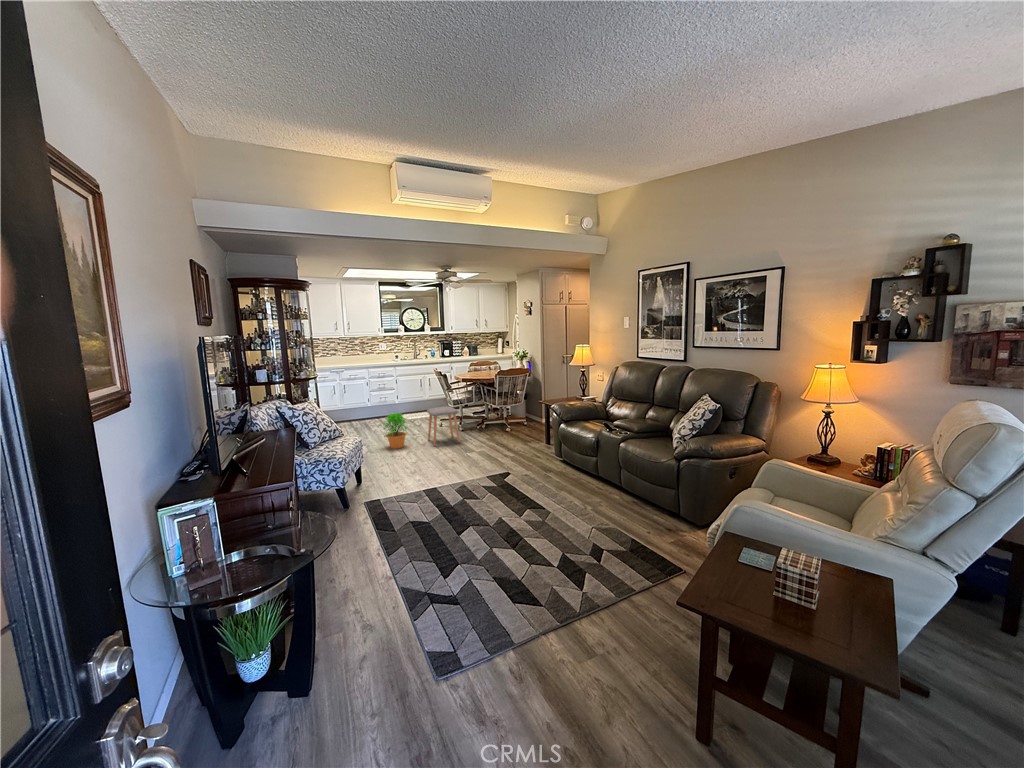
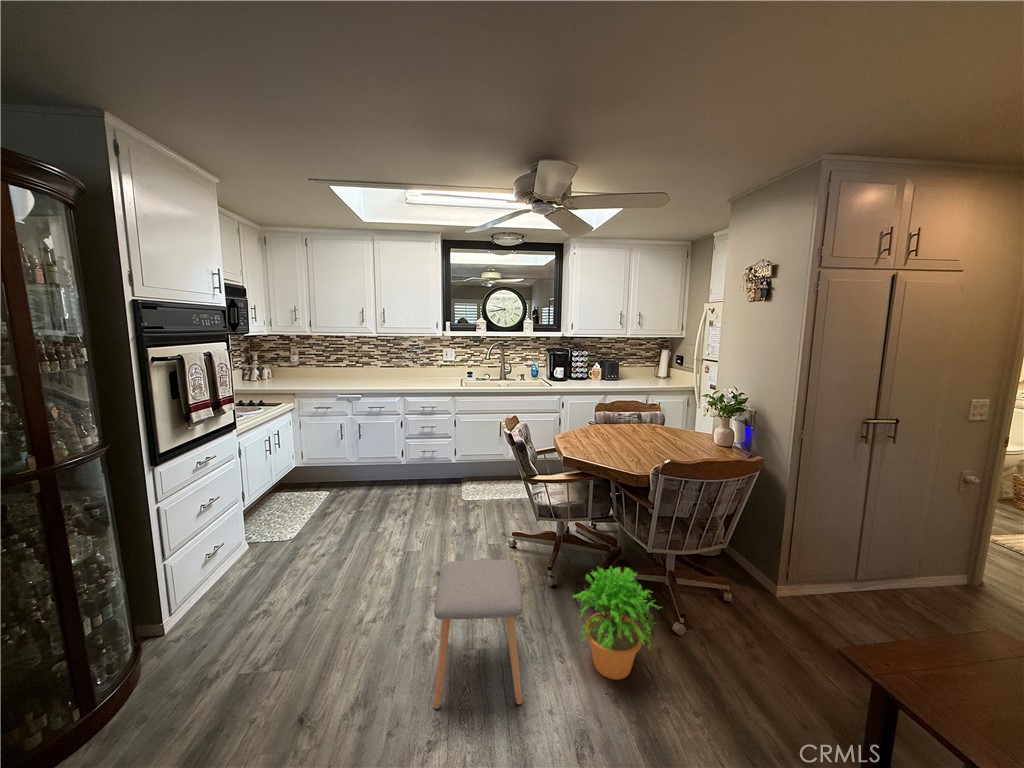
potted plant: present [383,413,407,449] -> present [574,567,658,680]

